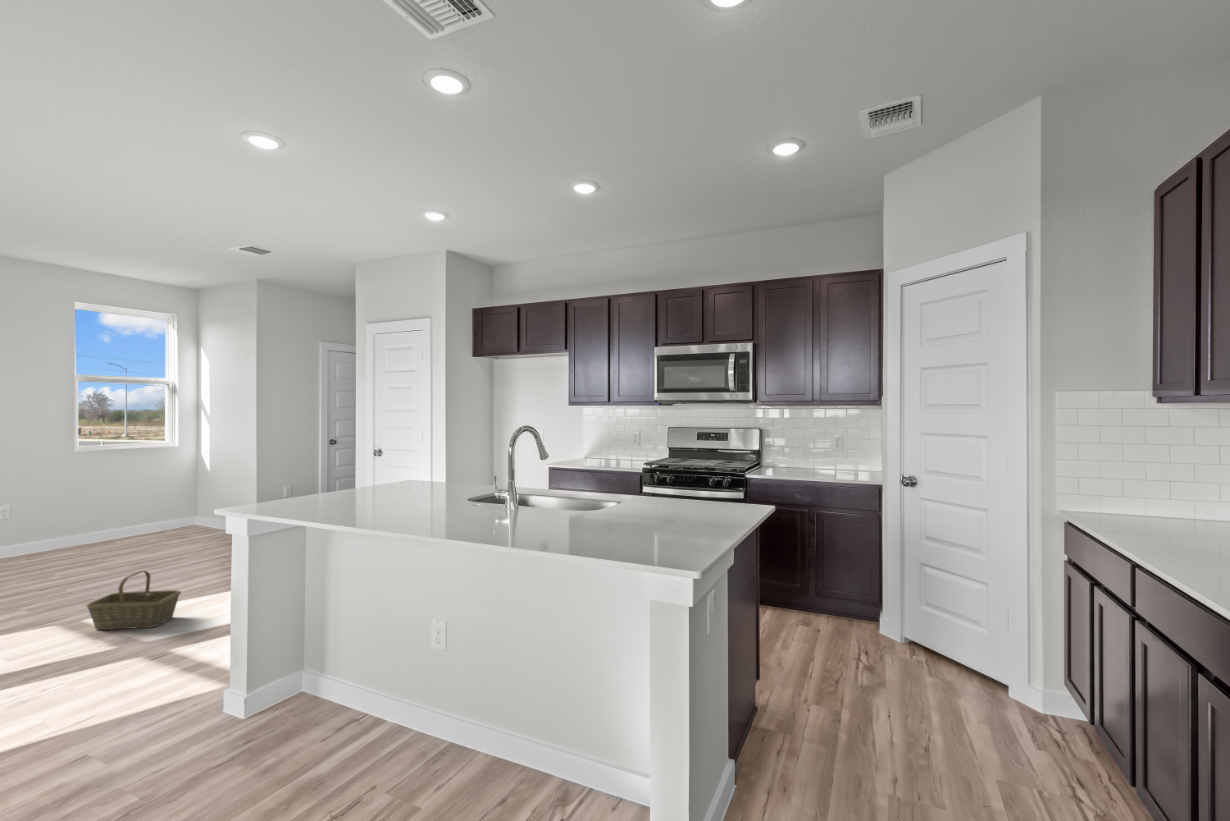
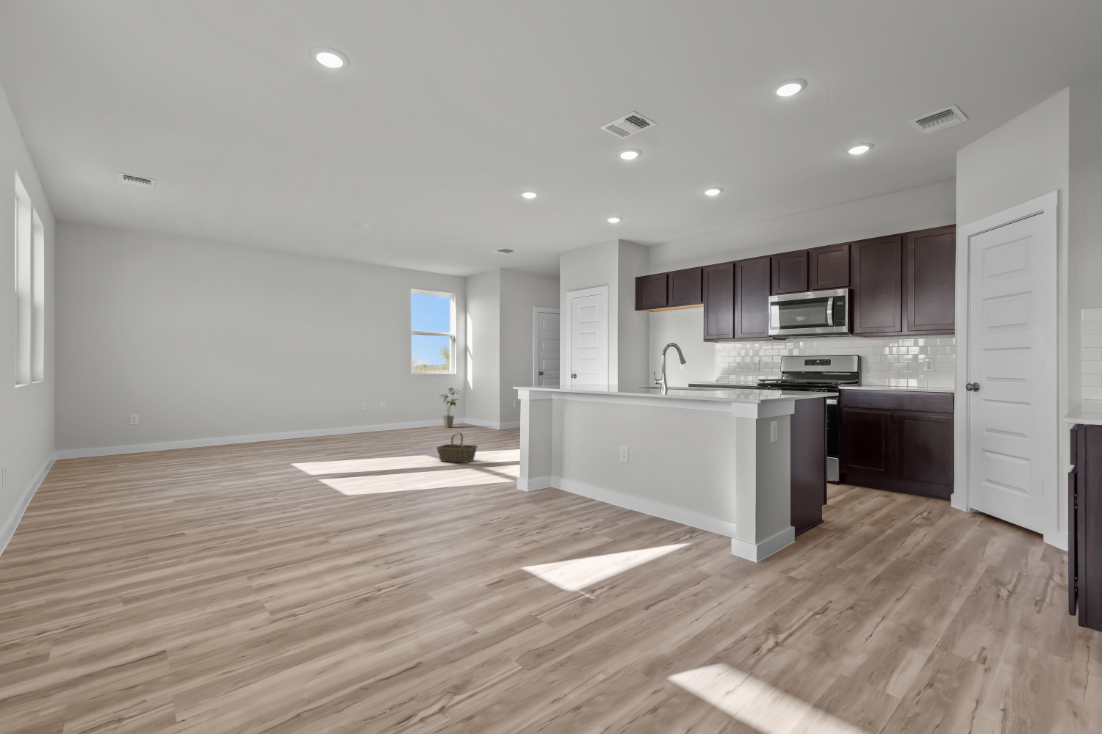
house plant: none [142,469,183,535] -> present [442,388,457,428]

